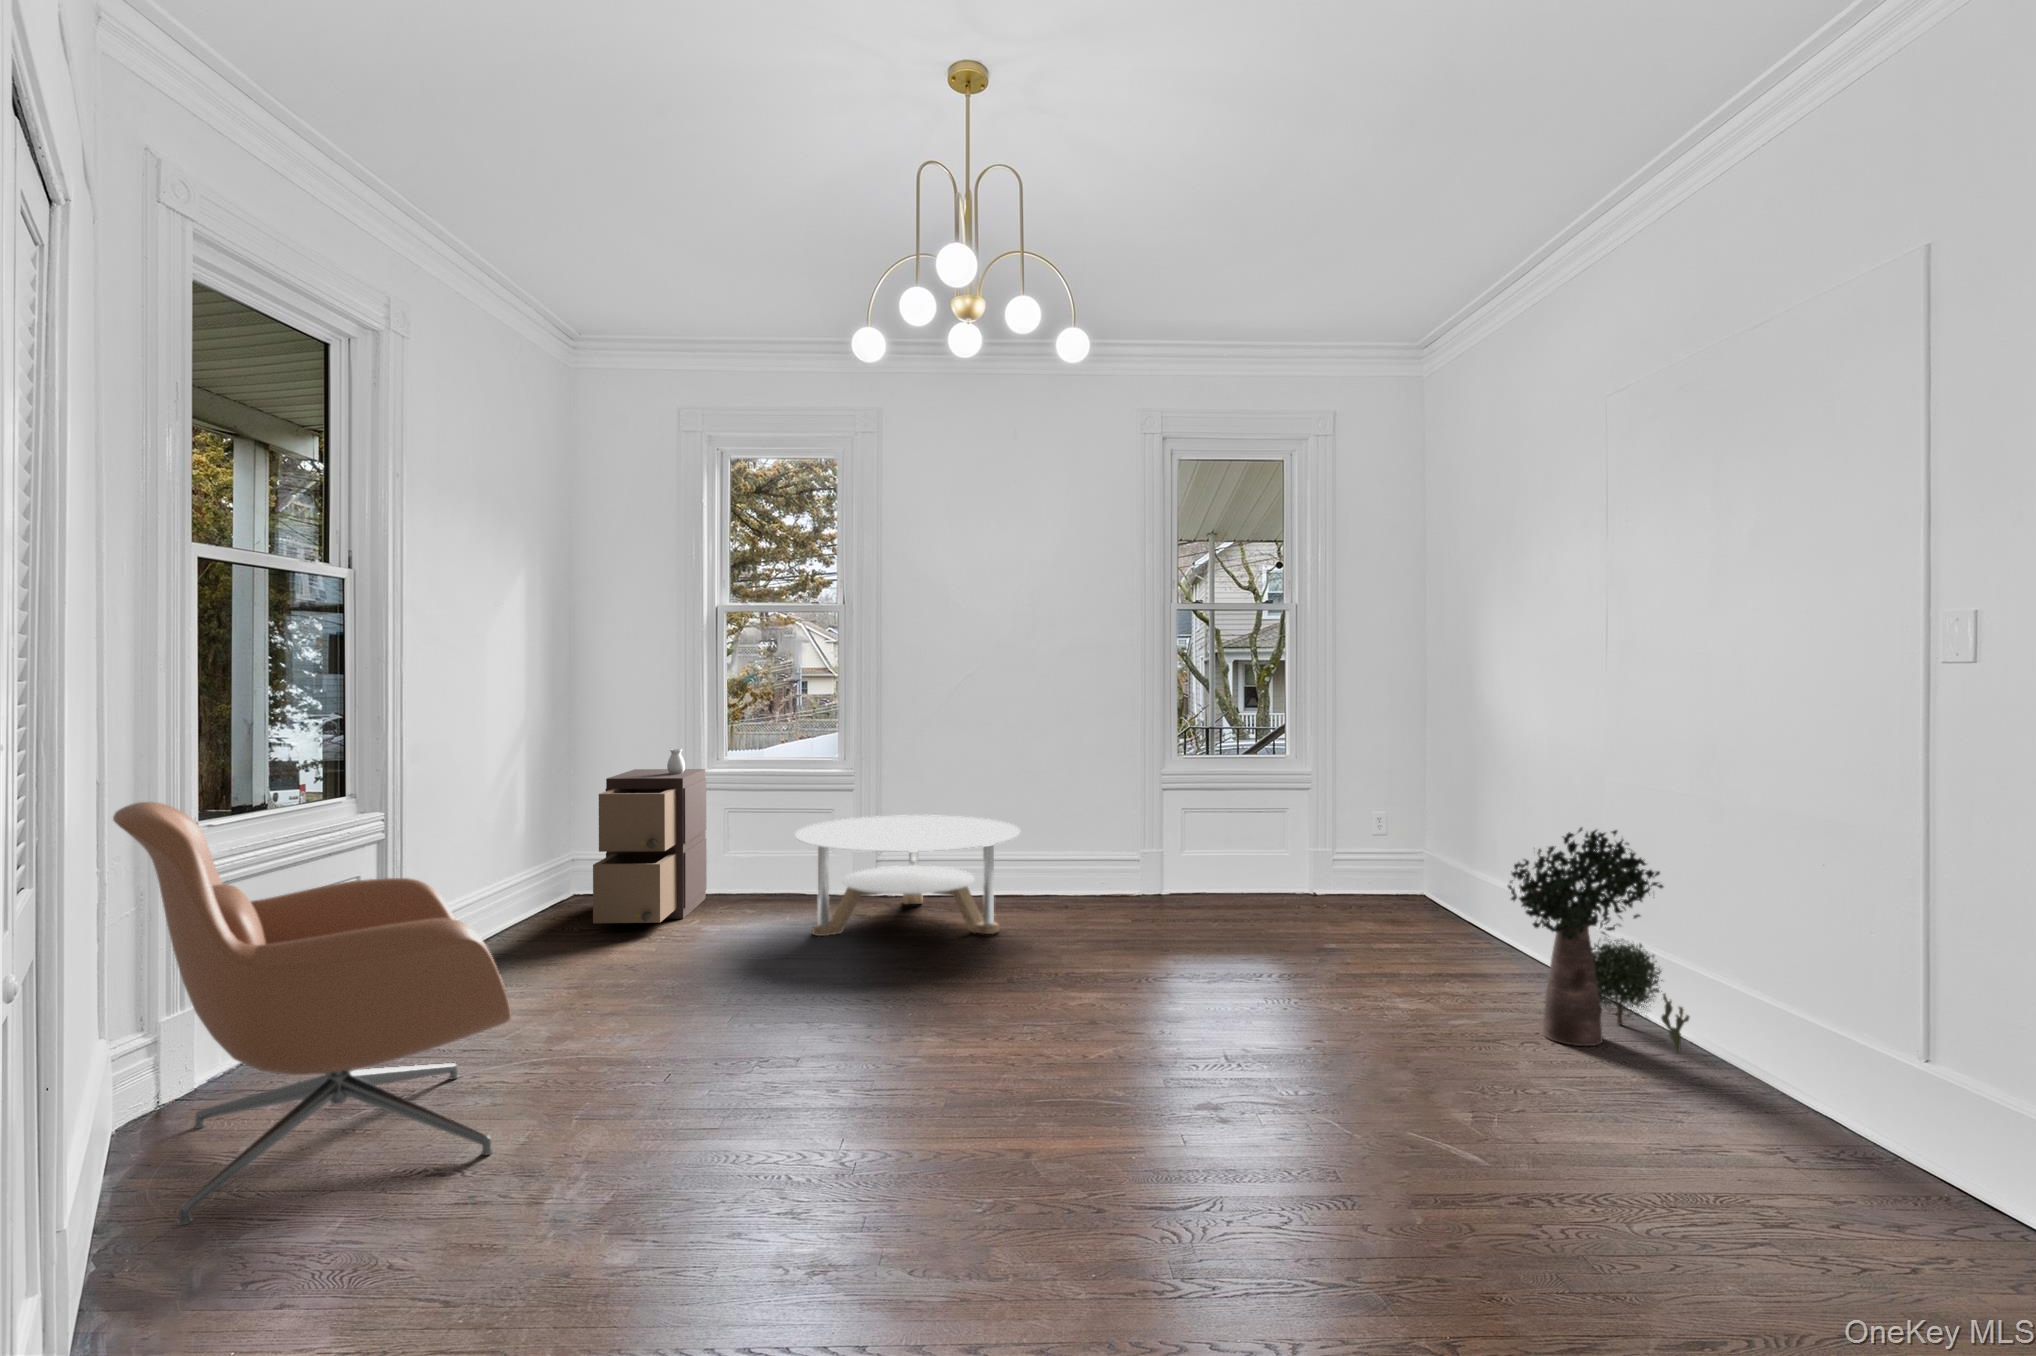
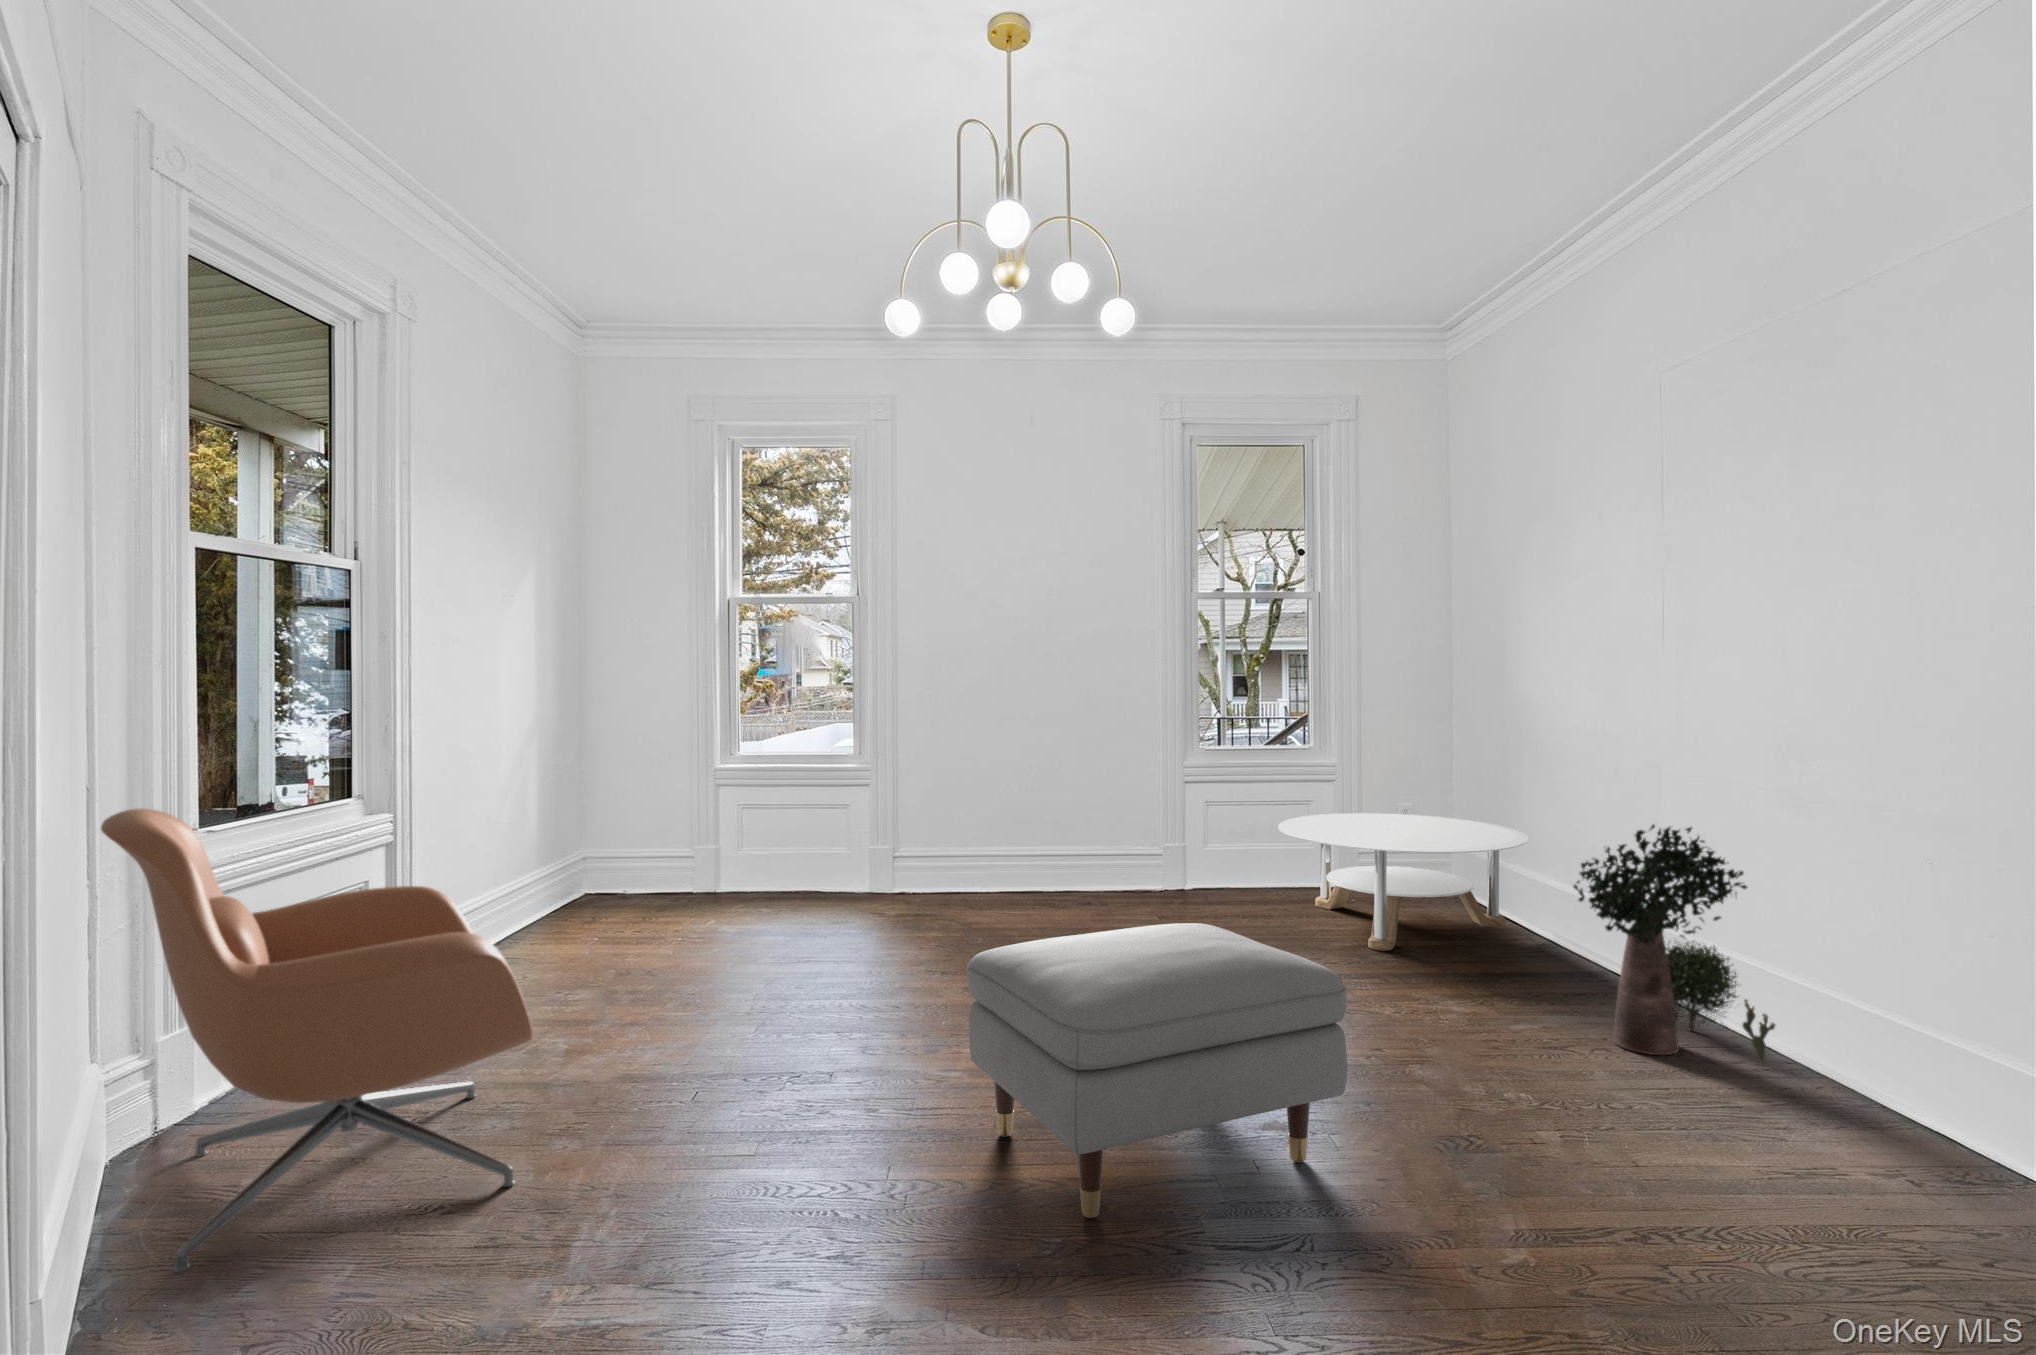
storage cabinet: present [593,749,706,923] -> none [609,745,723,925]
round table: present [795,815,1020,936] -> present [1278,813,1528,951]
ottoman: none [918,917,1268,1184] -> present [967,923,1347,1218]

